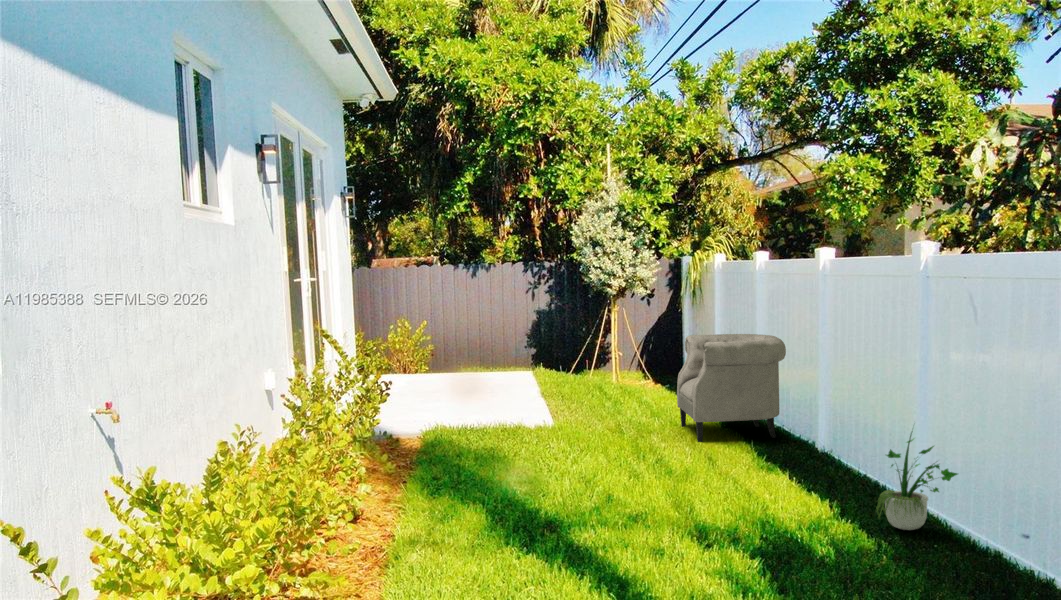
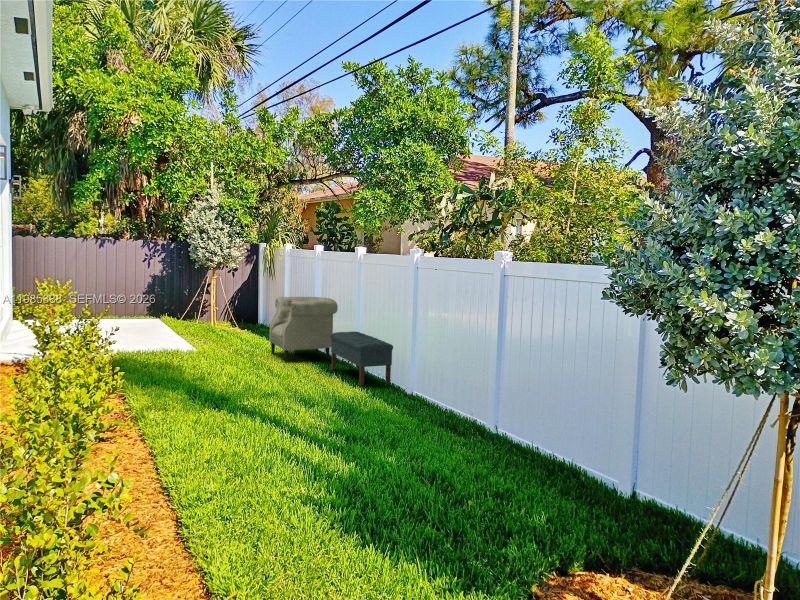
bench: none [769,392,881,493] -> present [330,332,393,386]
potted plant: present [876,431,958,530] -> none [392,343,433,401]

